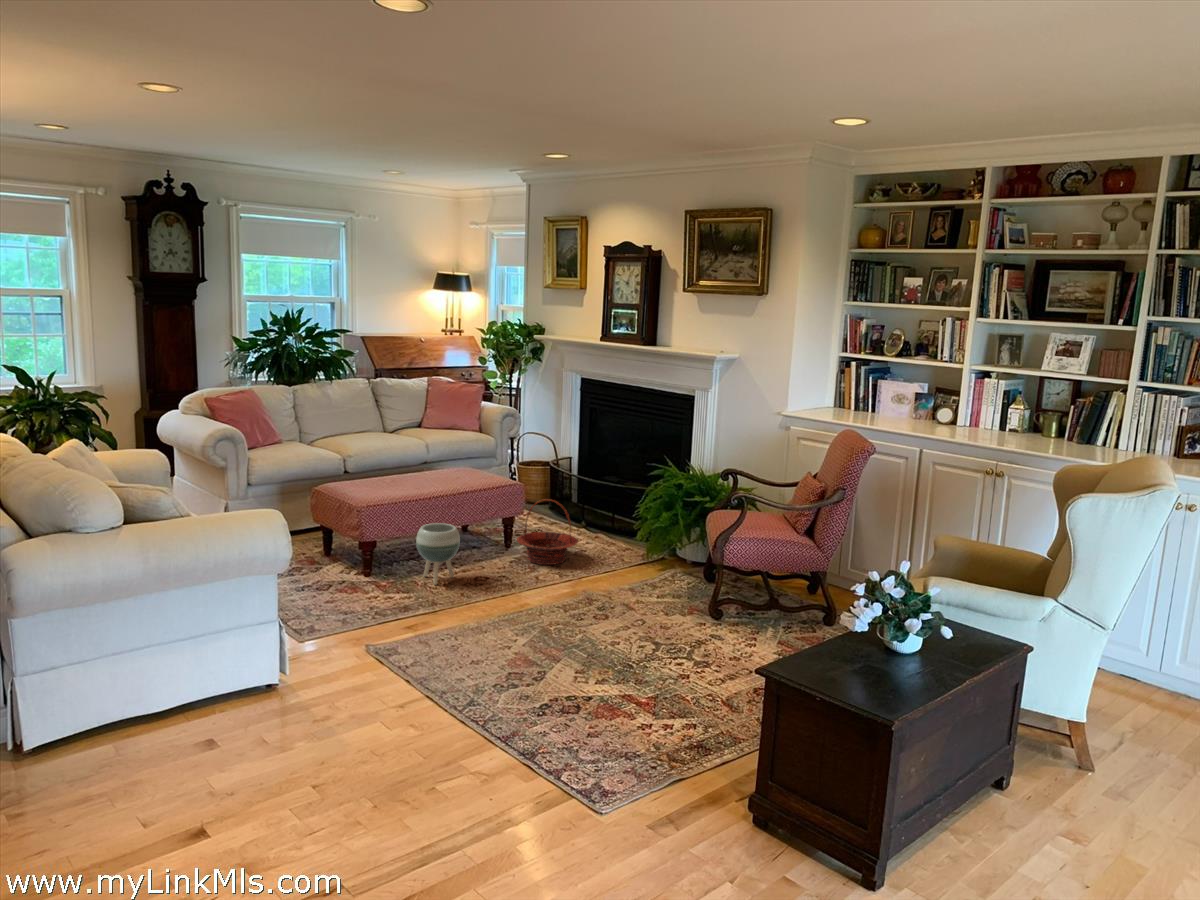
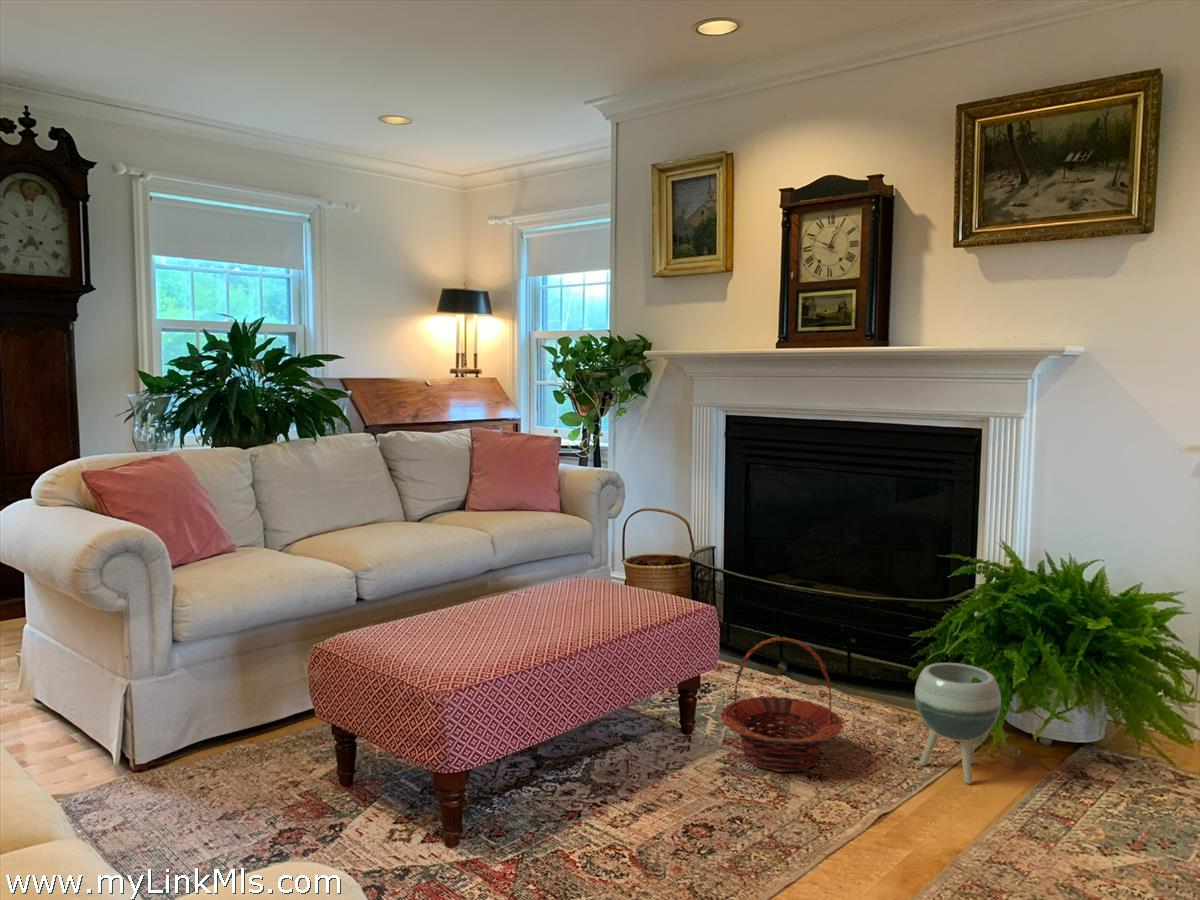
planter: present [416,523,460,585] -> present [915,663,1001,784]

